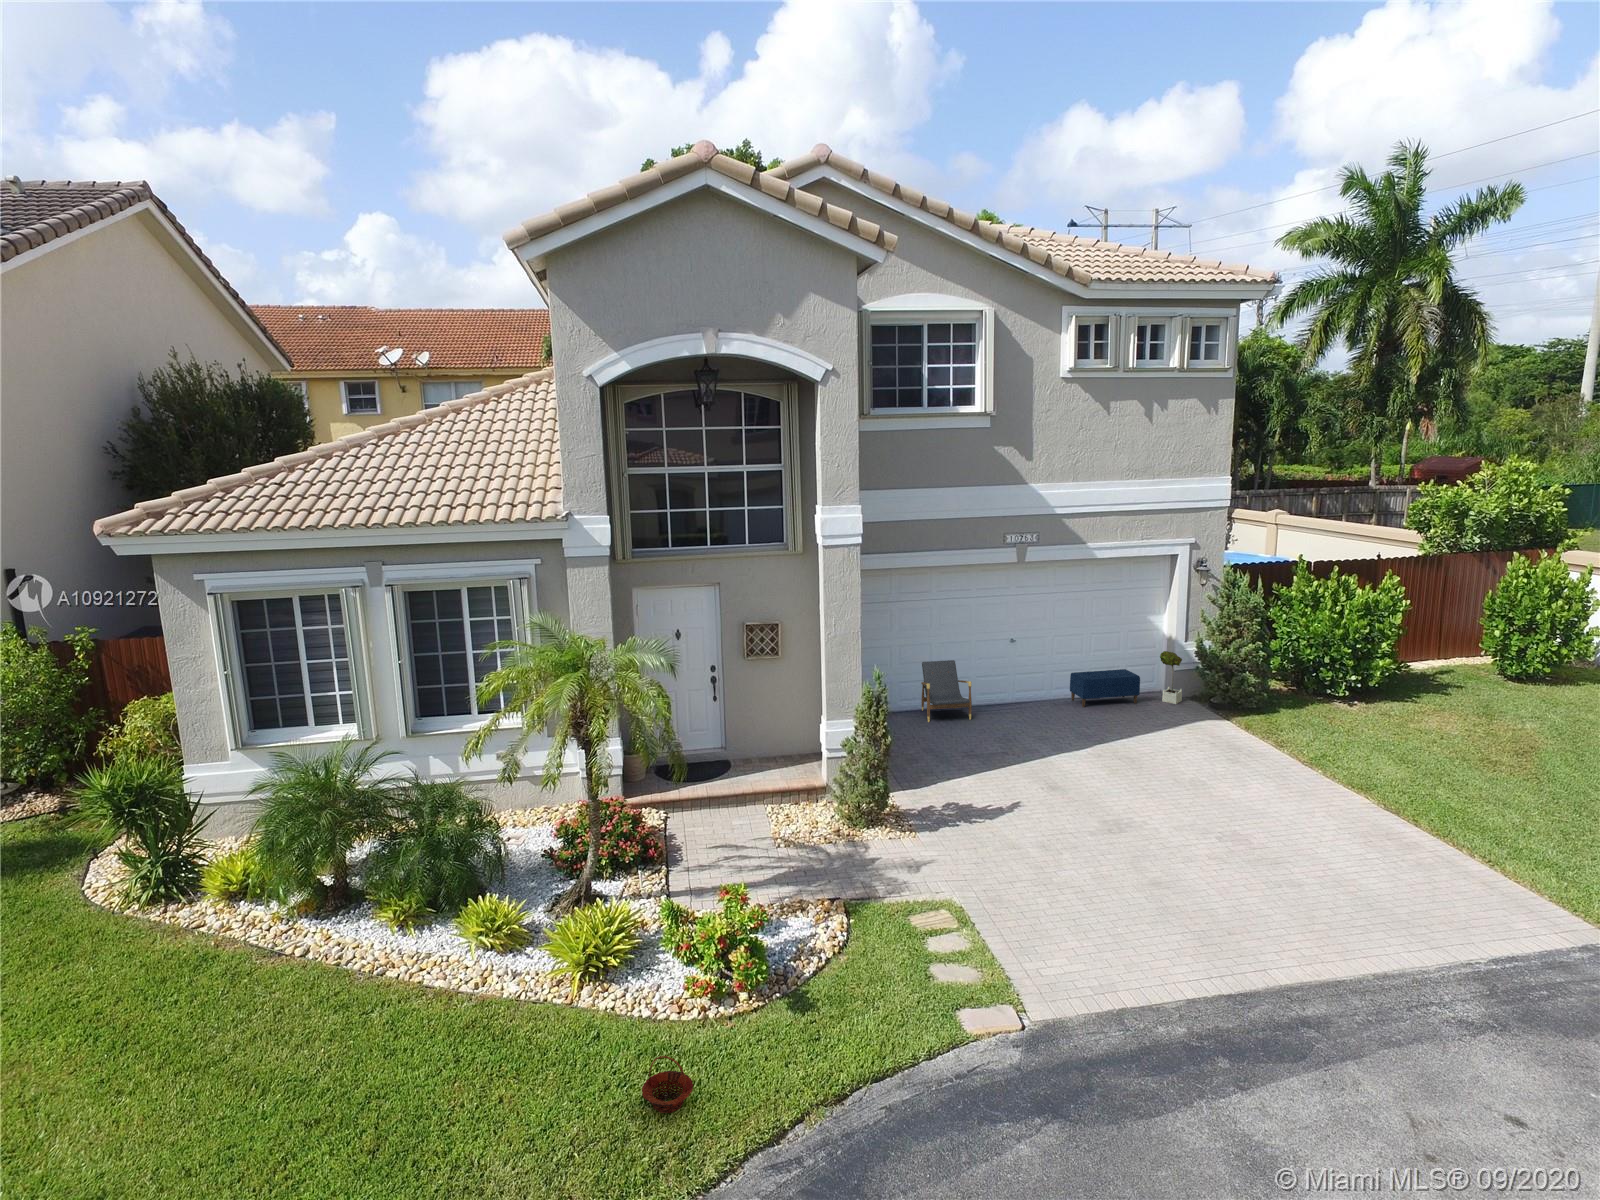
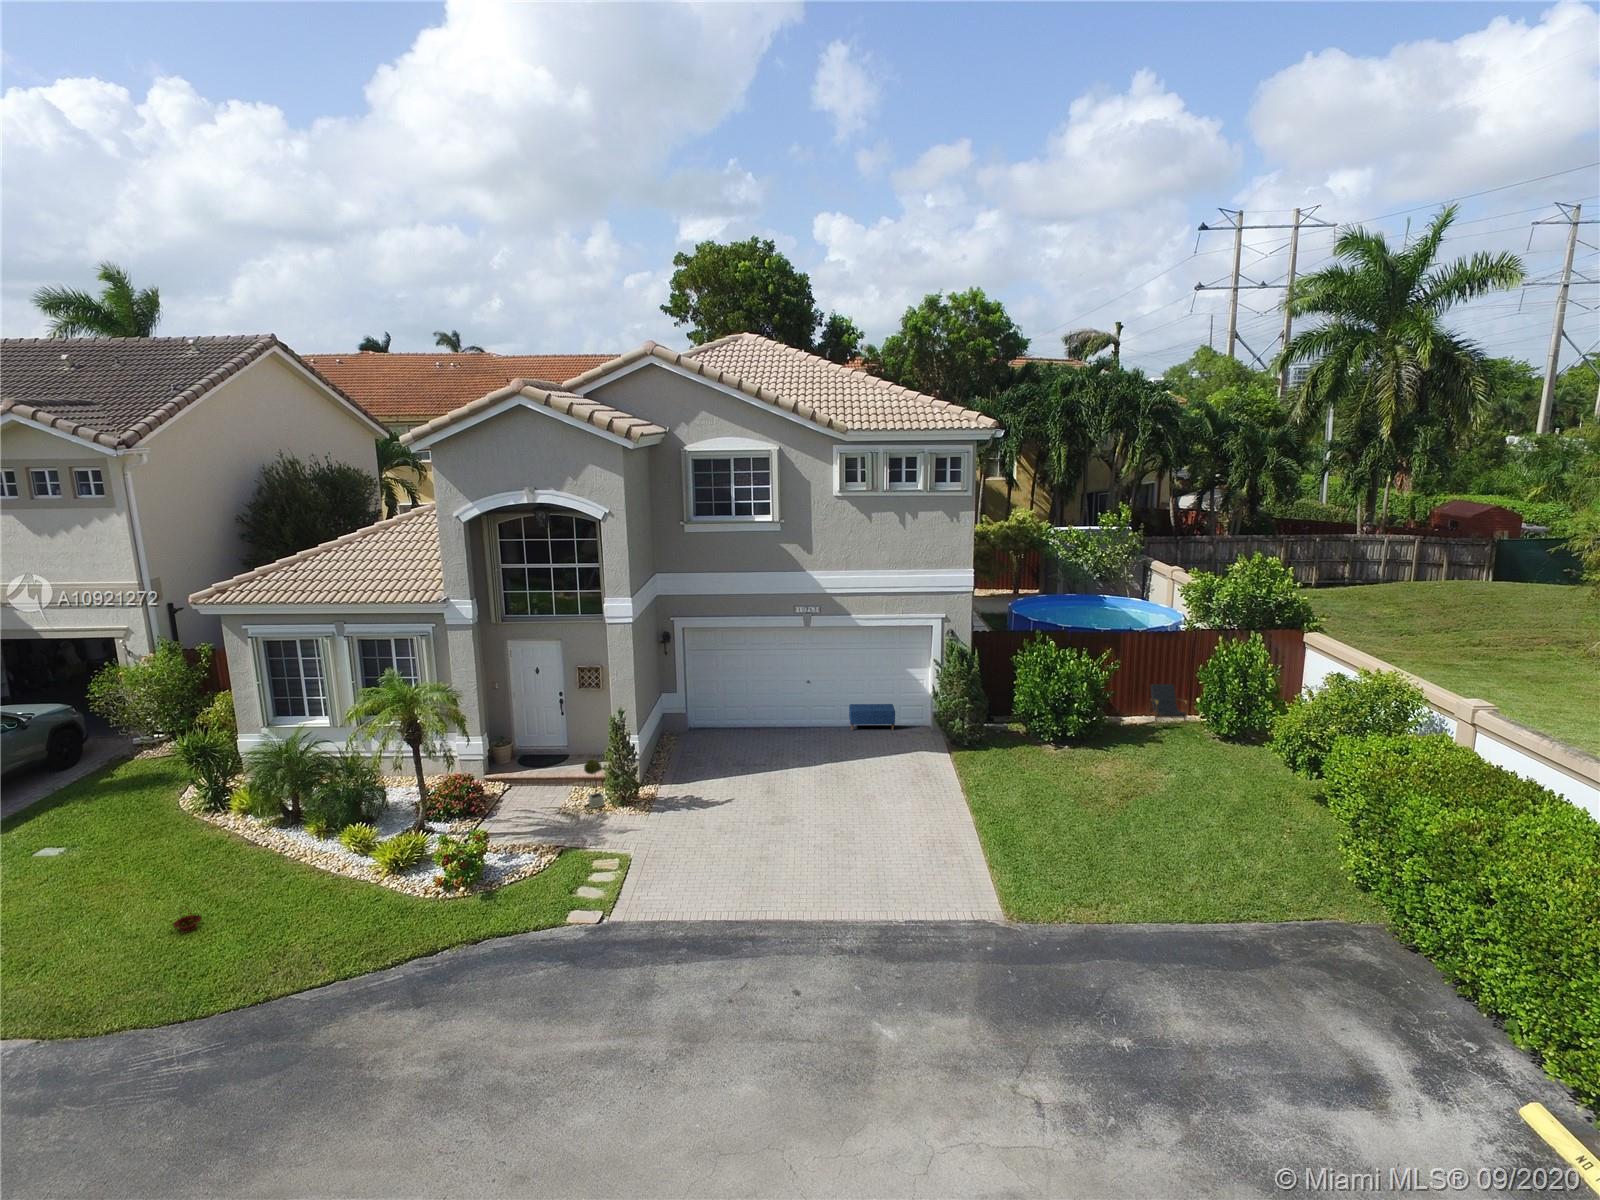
potted tree: present [1160,651,1182,704] -> present [584,759,604,808]
lounge chair: present [921,660,972,722] -> present [1148,684,1187,725]
basket: present [642,1056,693,1113] -> present [173,906,202,933]

